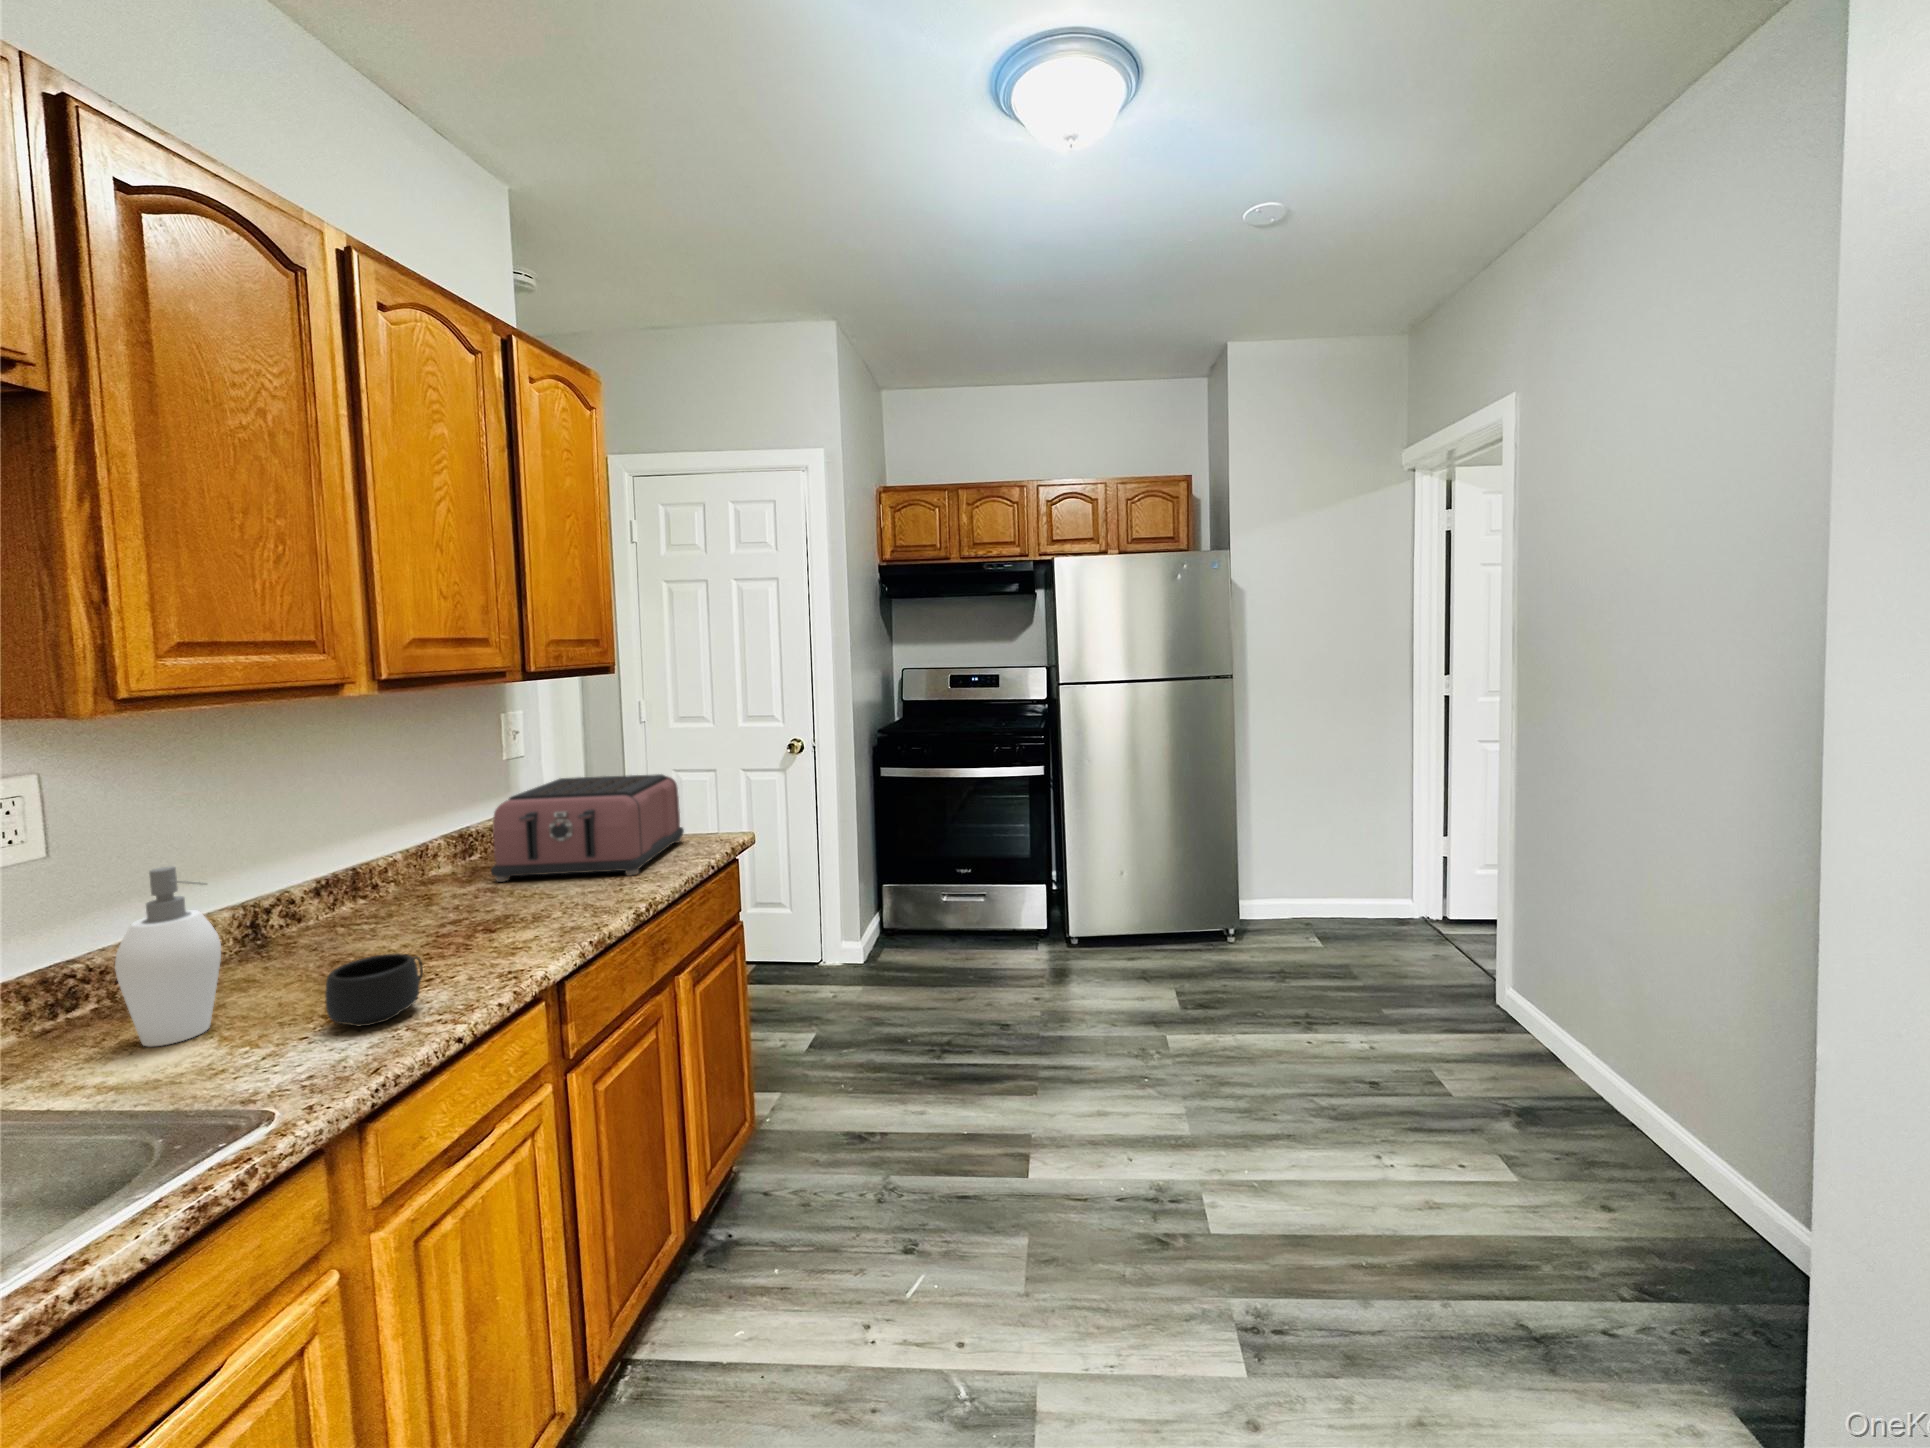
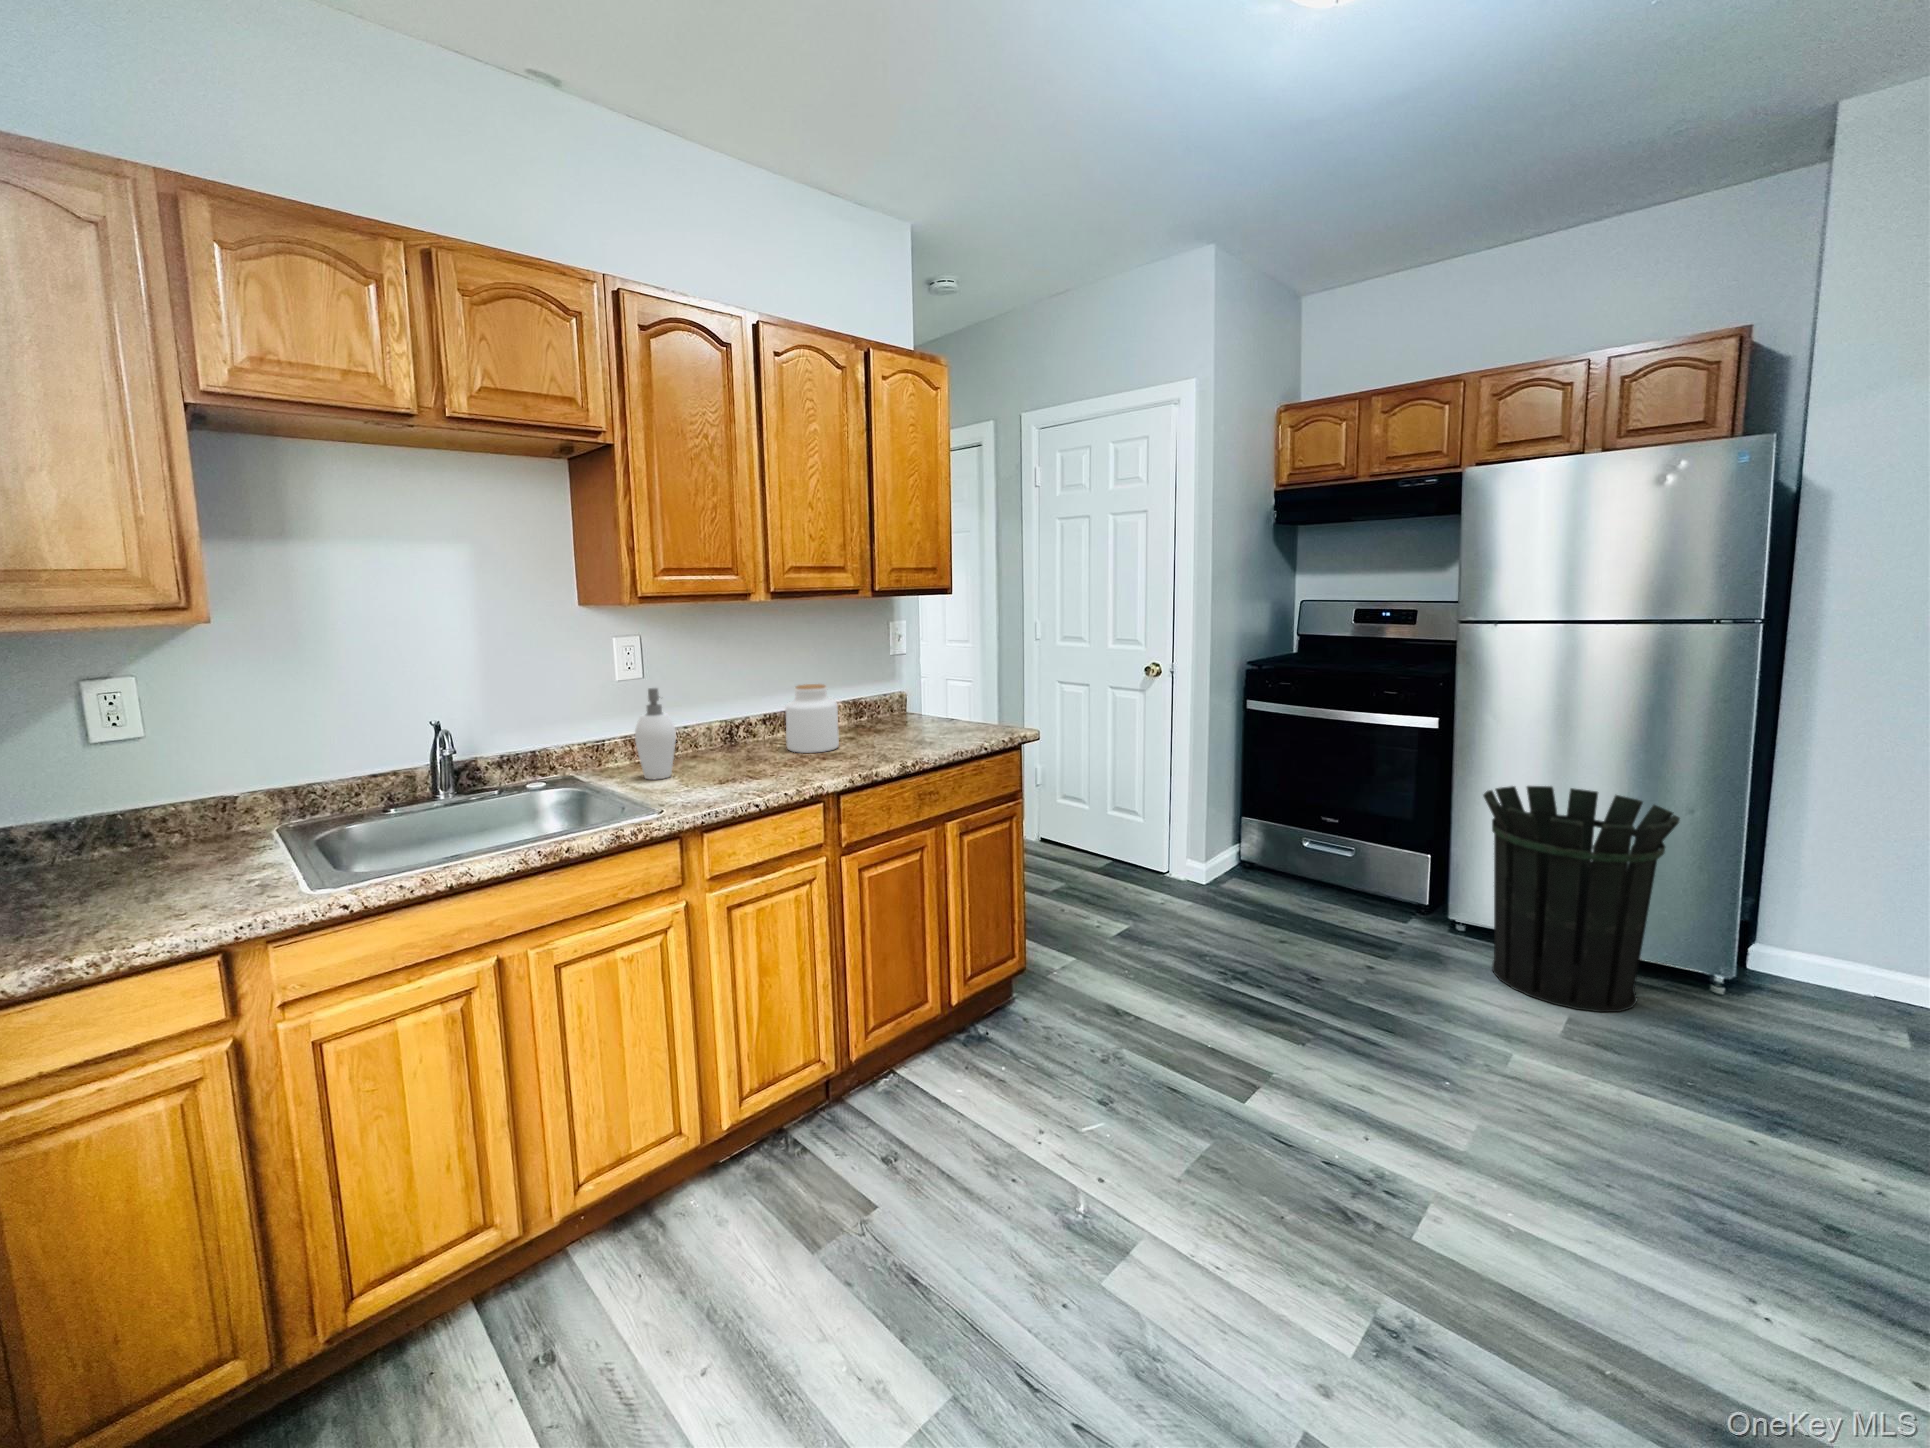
toaster: present [491,774,684,882] -> none [856,671,992,746]
waste bin: none [1097,810,1221,988] -> present [1483,786,1680,1012]
jar: none [391,815,491,928] -> present [785,684,839,753]
mug: present [325,953,423,1026] -> none [702,754,752,791]

